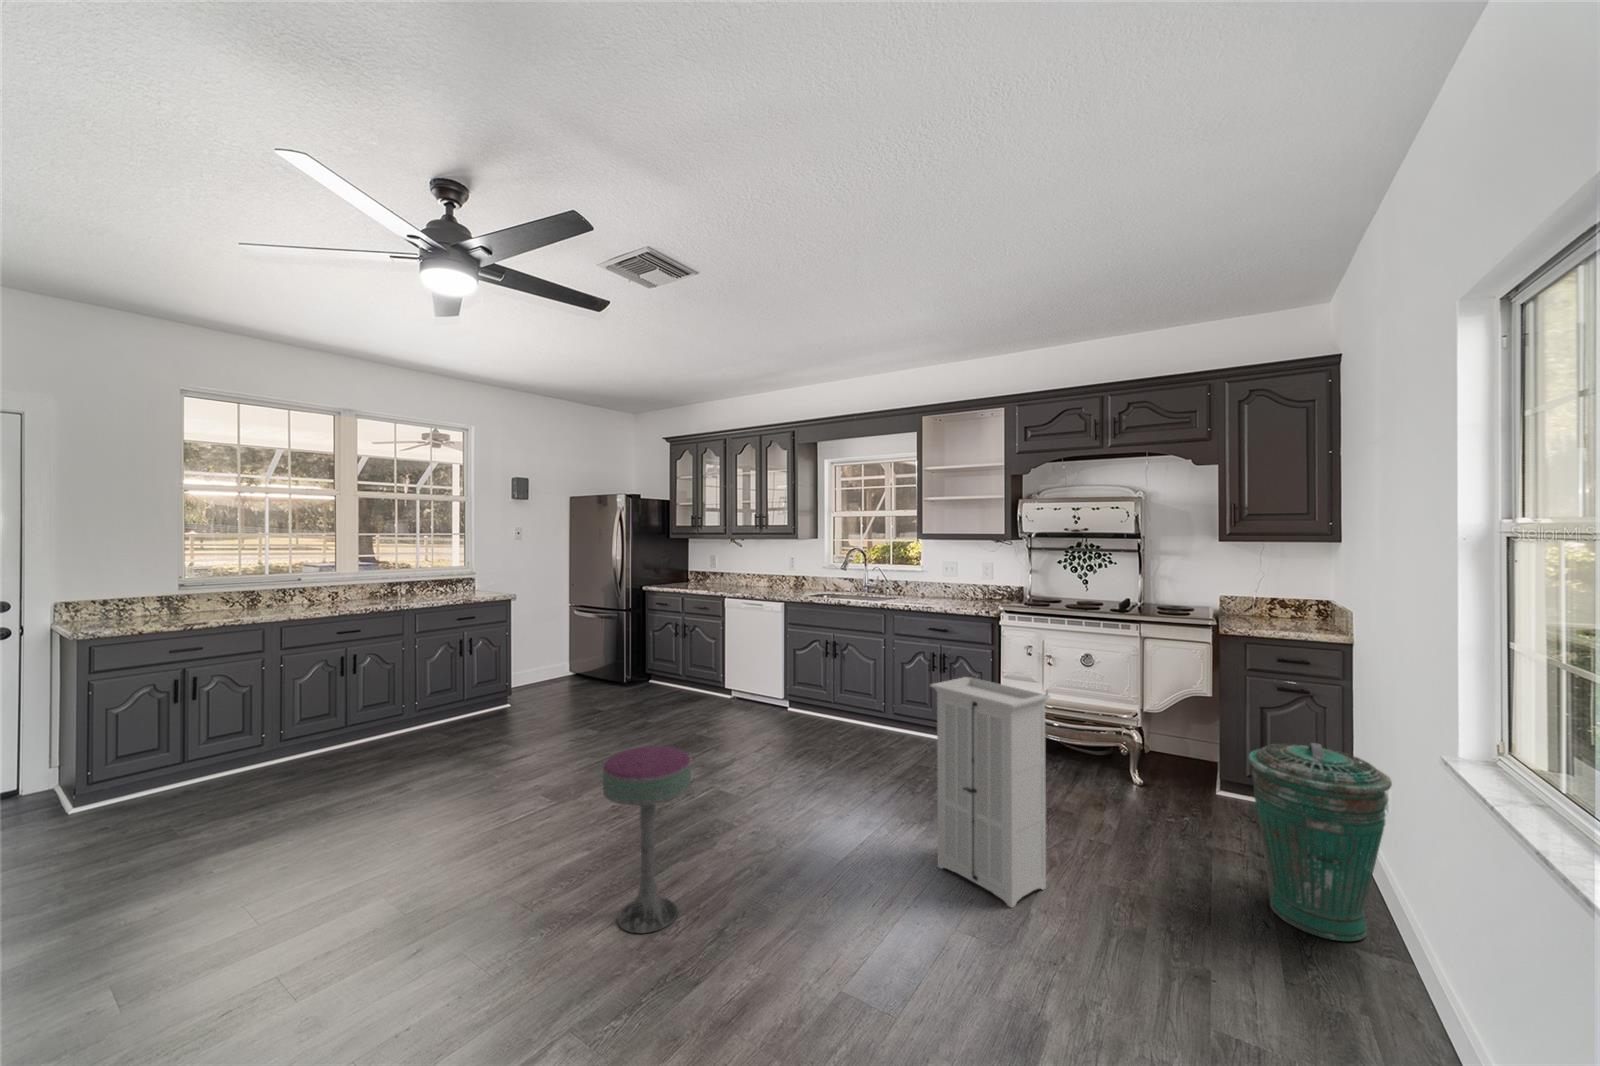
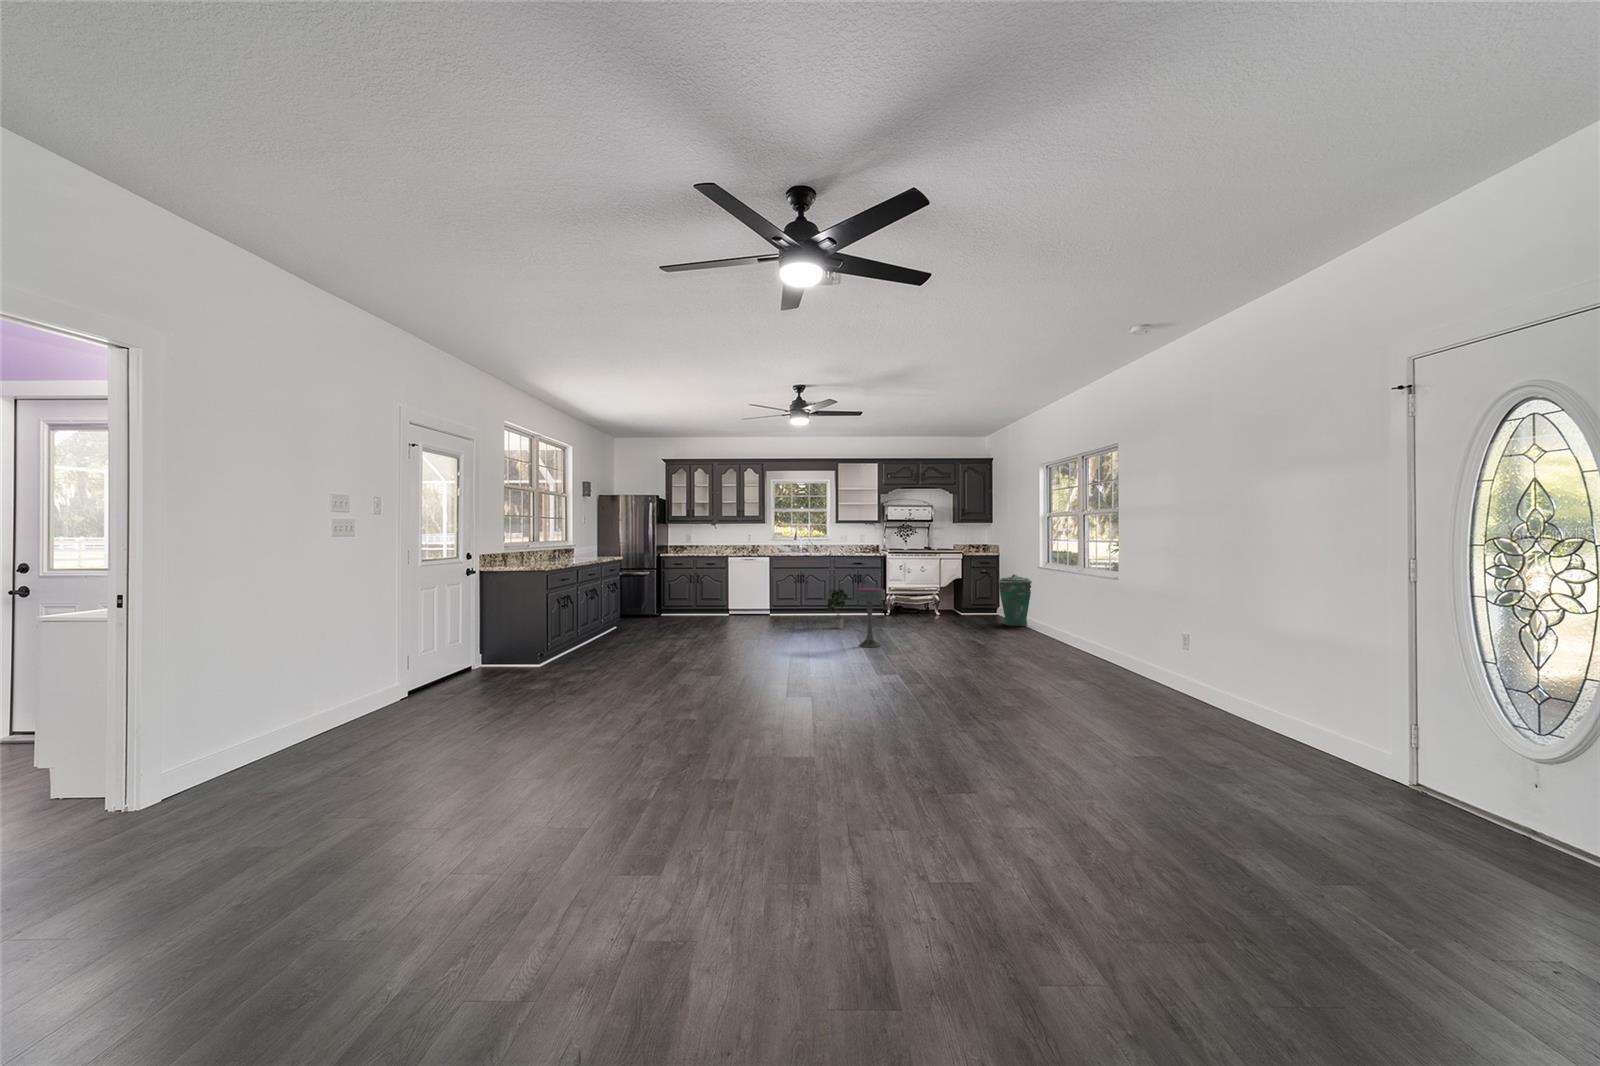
storage cabinet: present [930,676,1050,908] -> none [920,565,957,632]
potted plant: none [746,699,826,793] -> present [827,588,848,629]

